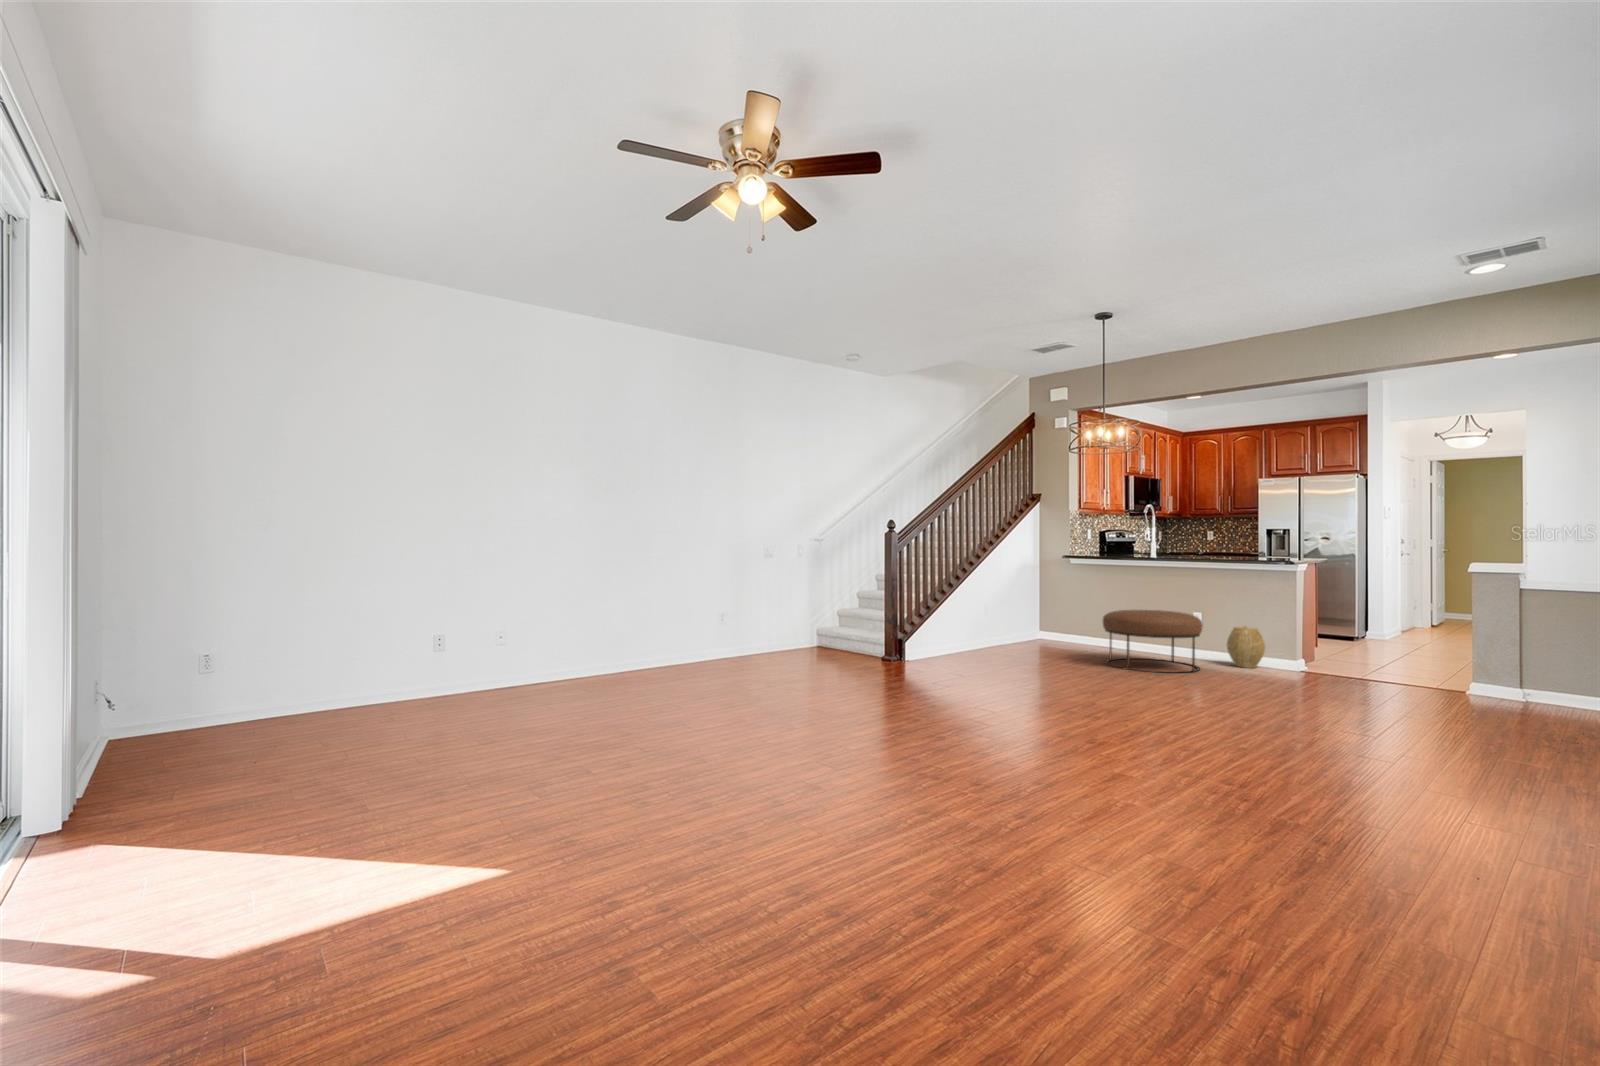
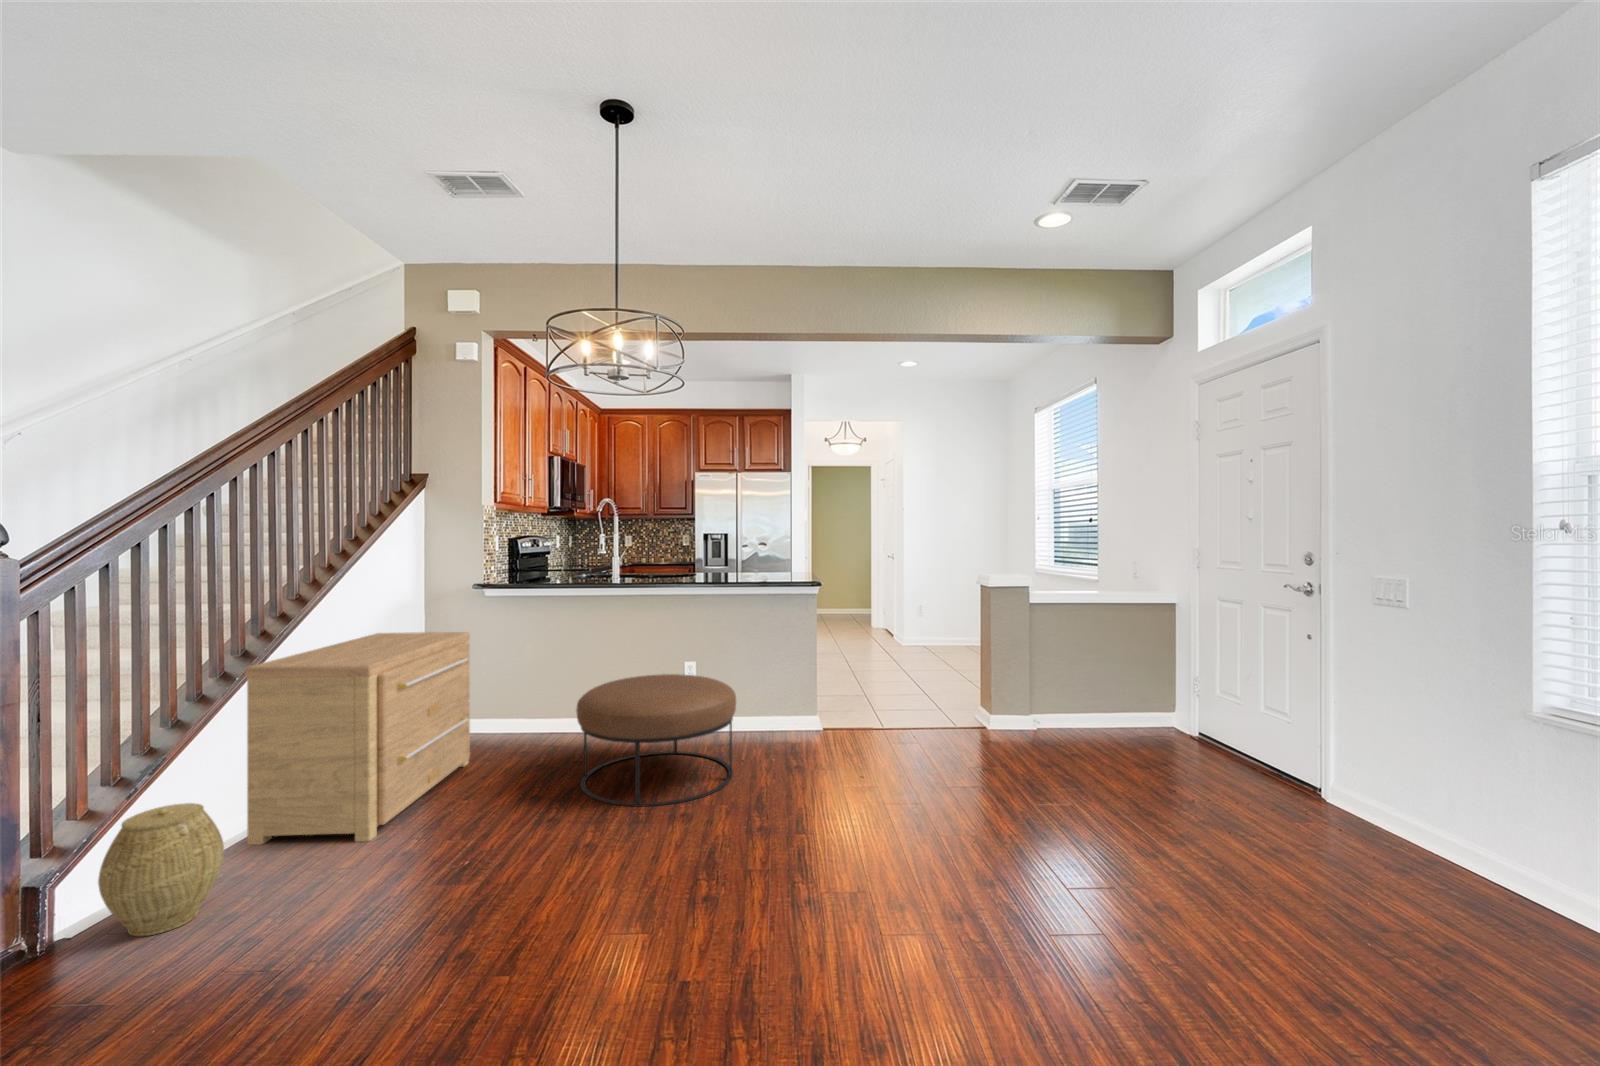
side table: none [961,577,1056,658] -> present [245,632,470,845]
woven basket: present [1227,626,1265,668] -> present [98,803,224,936]

